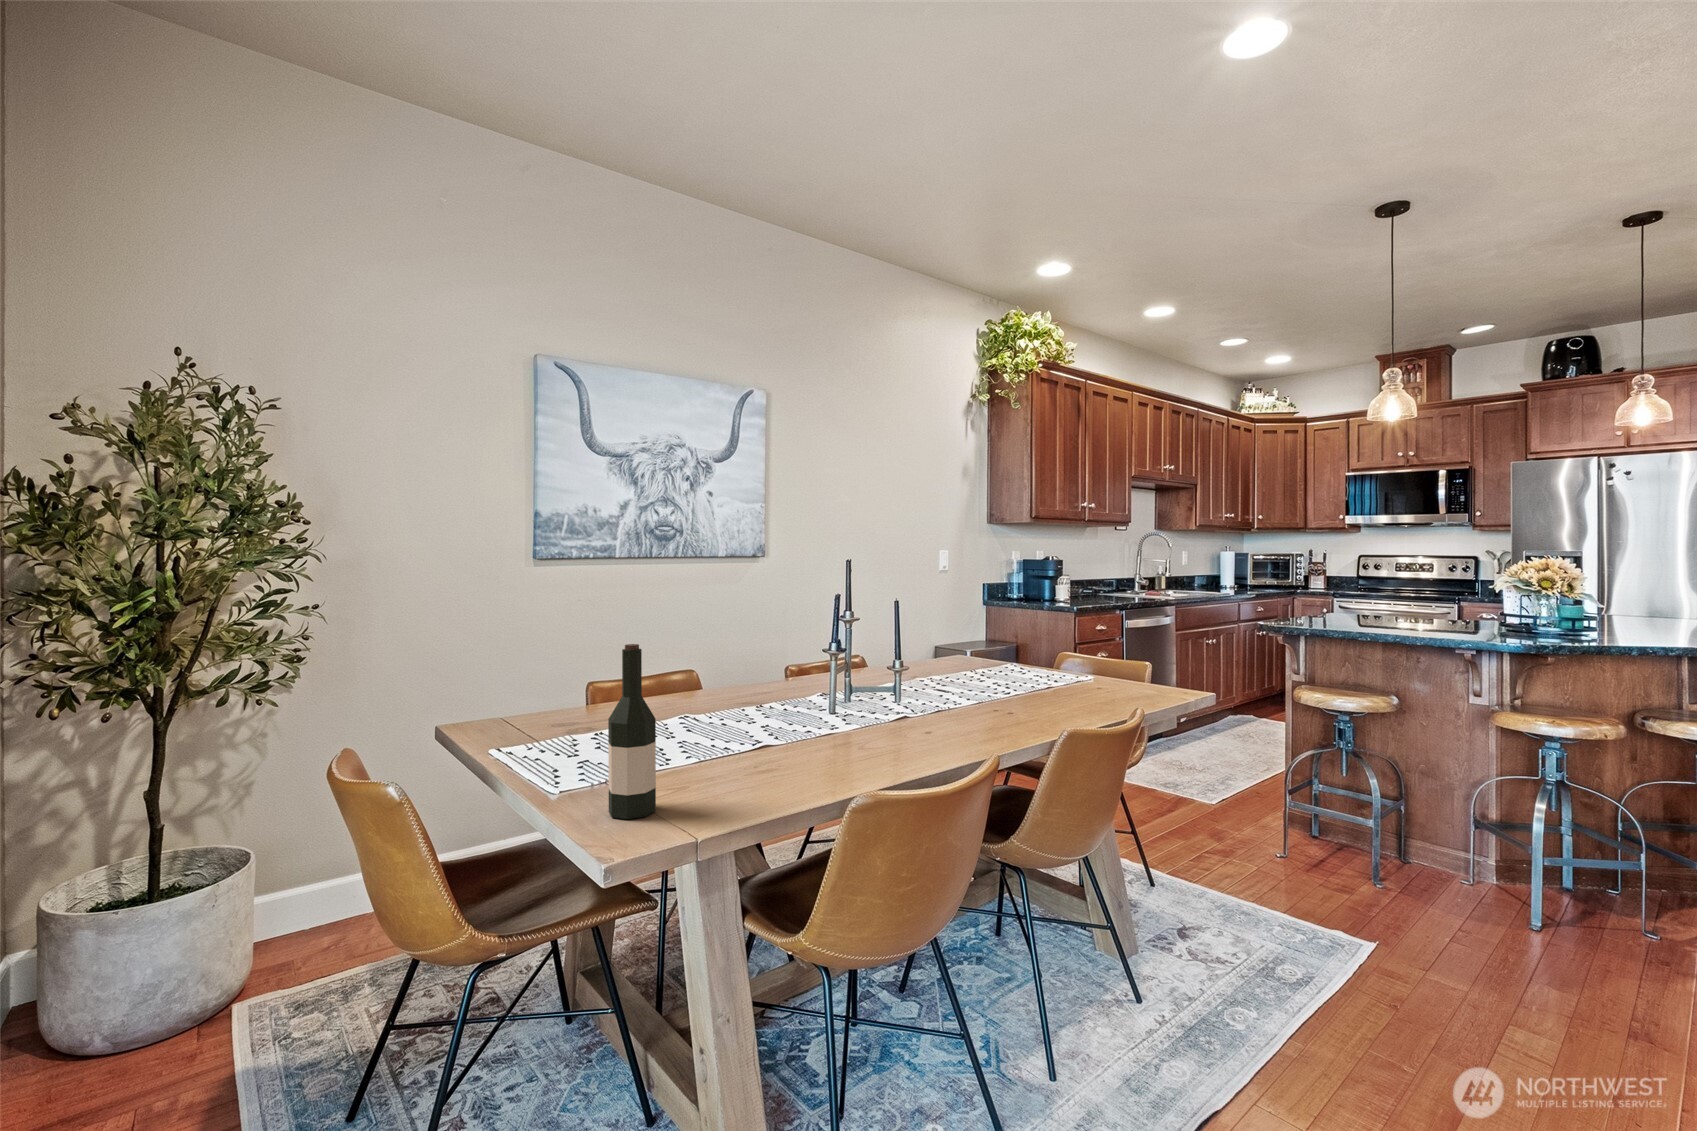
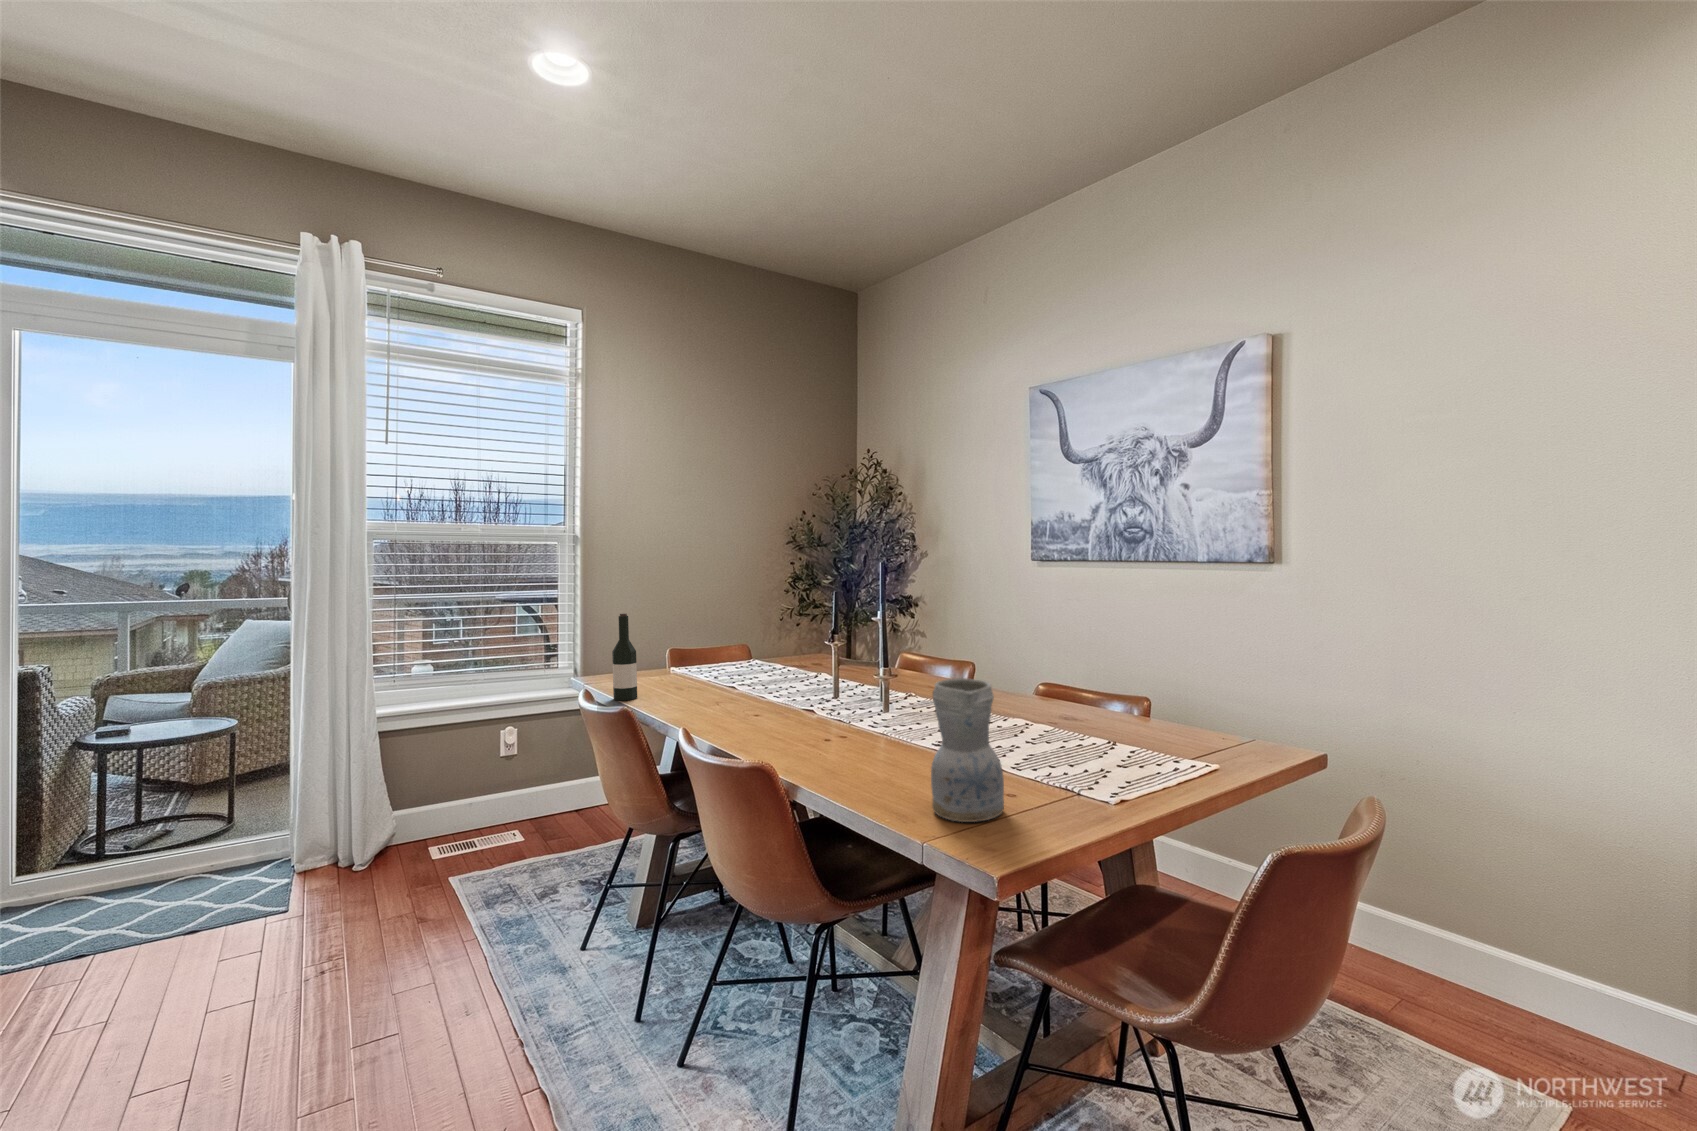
ceramic pitcher: none [1114,616,1165,699] -> present [931,678,1004,822]

